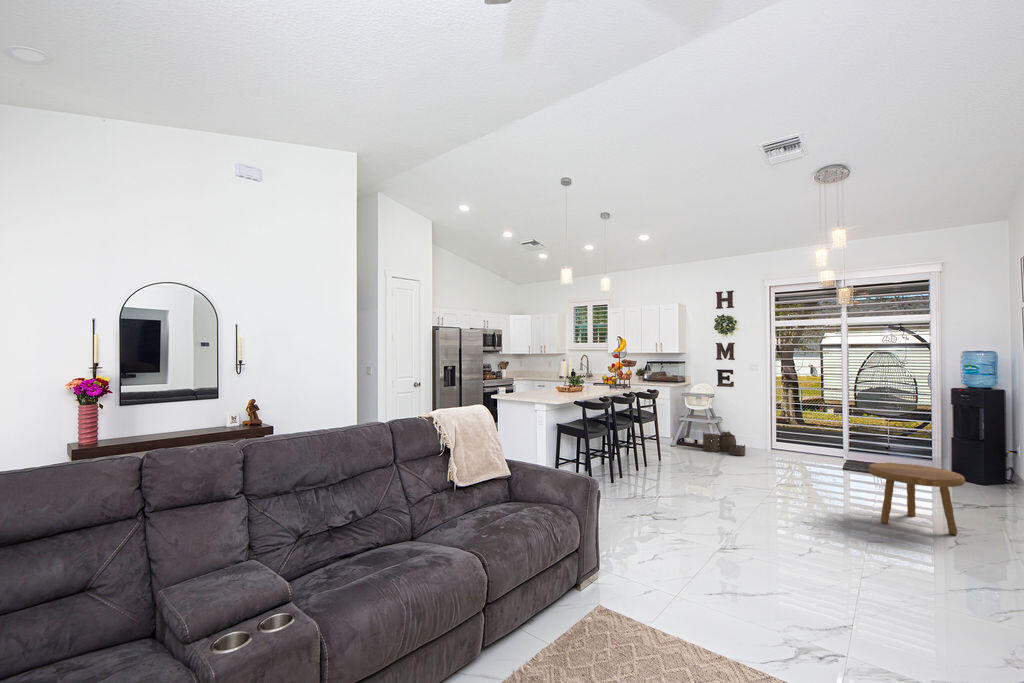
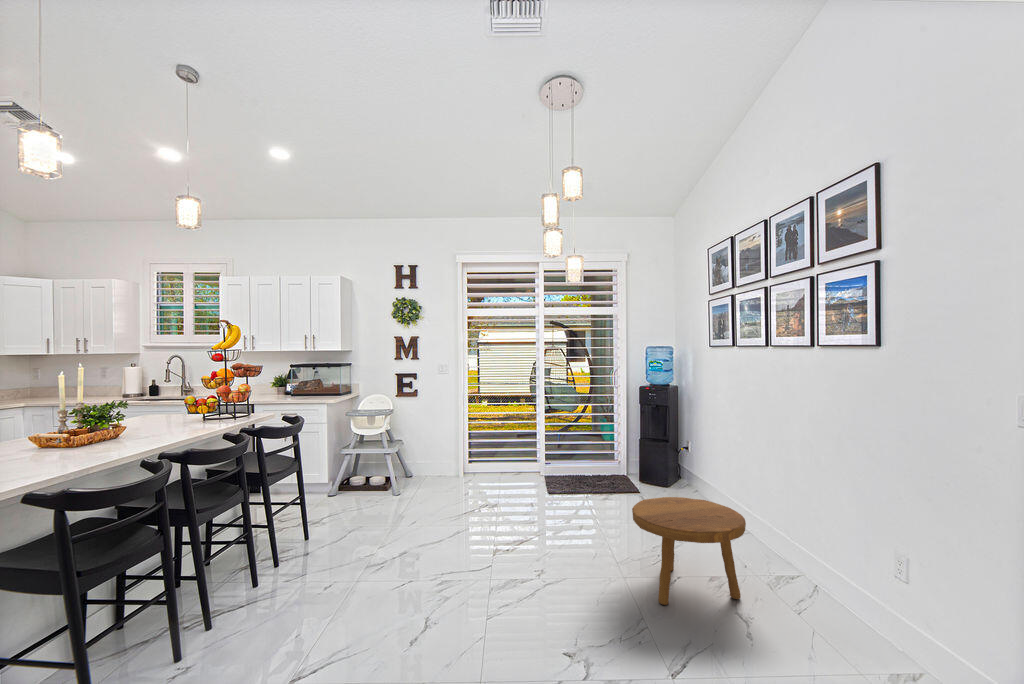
woven basket: present [703,431,745,455] -> none [378,458,436,496]

